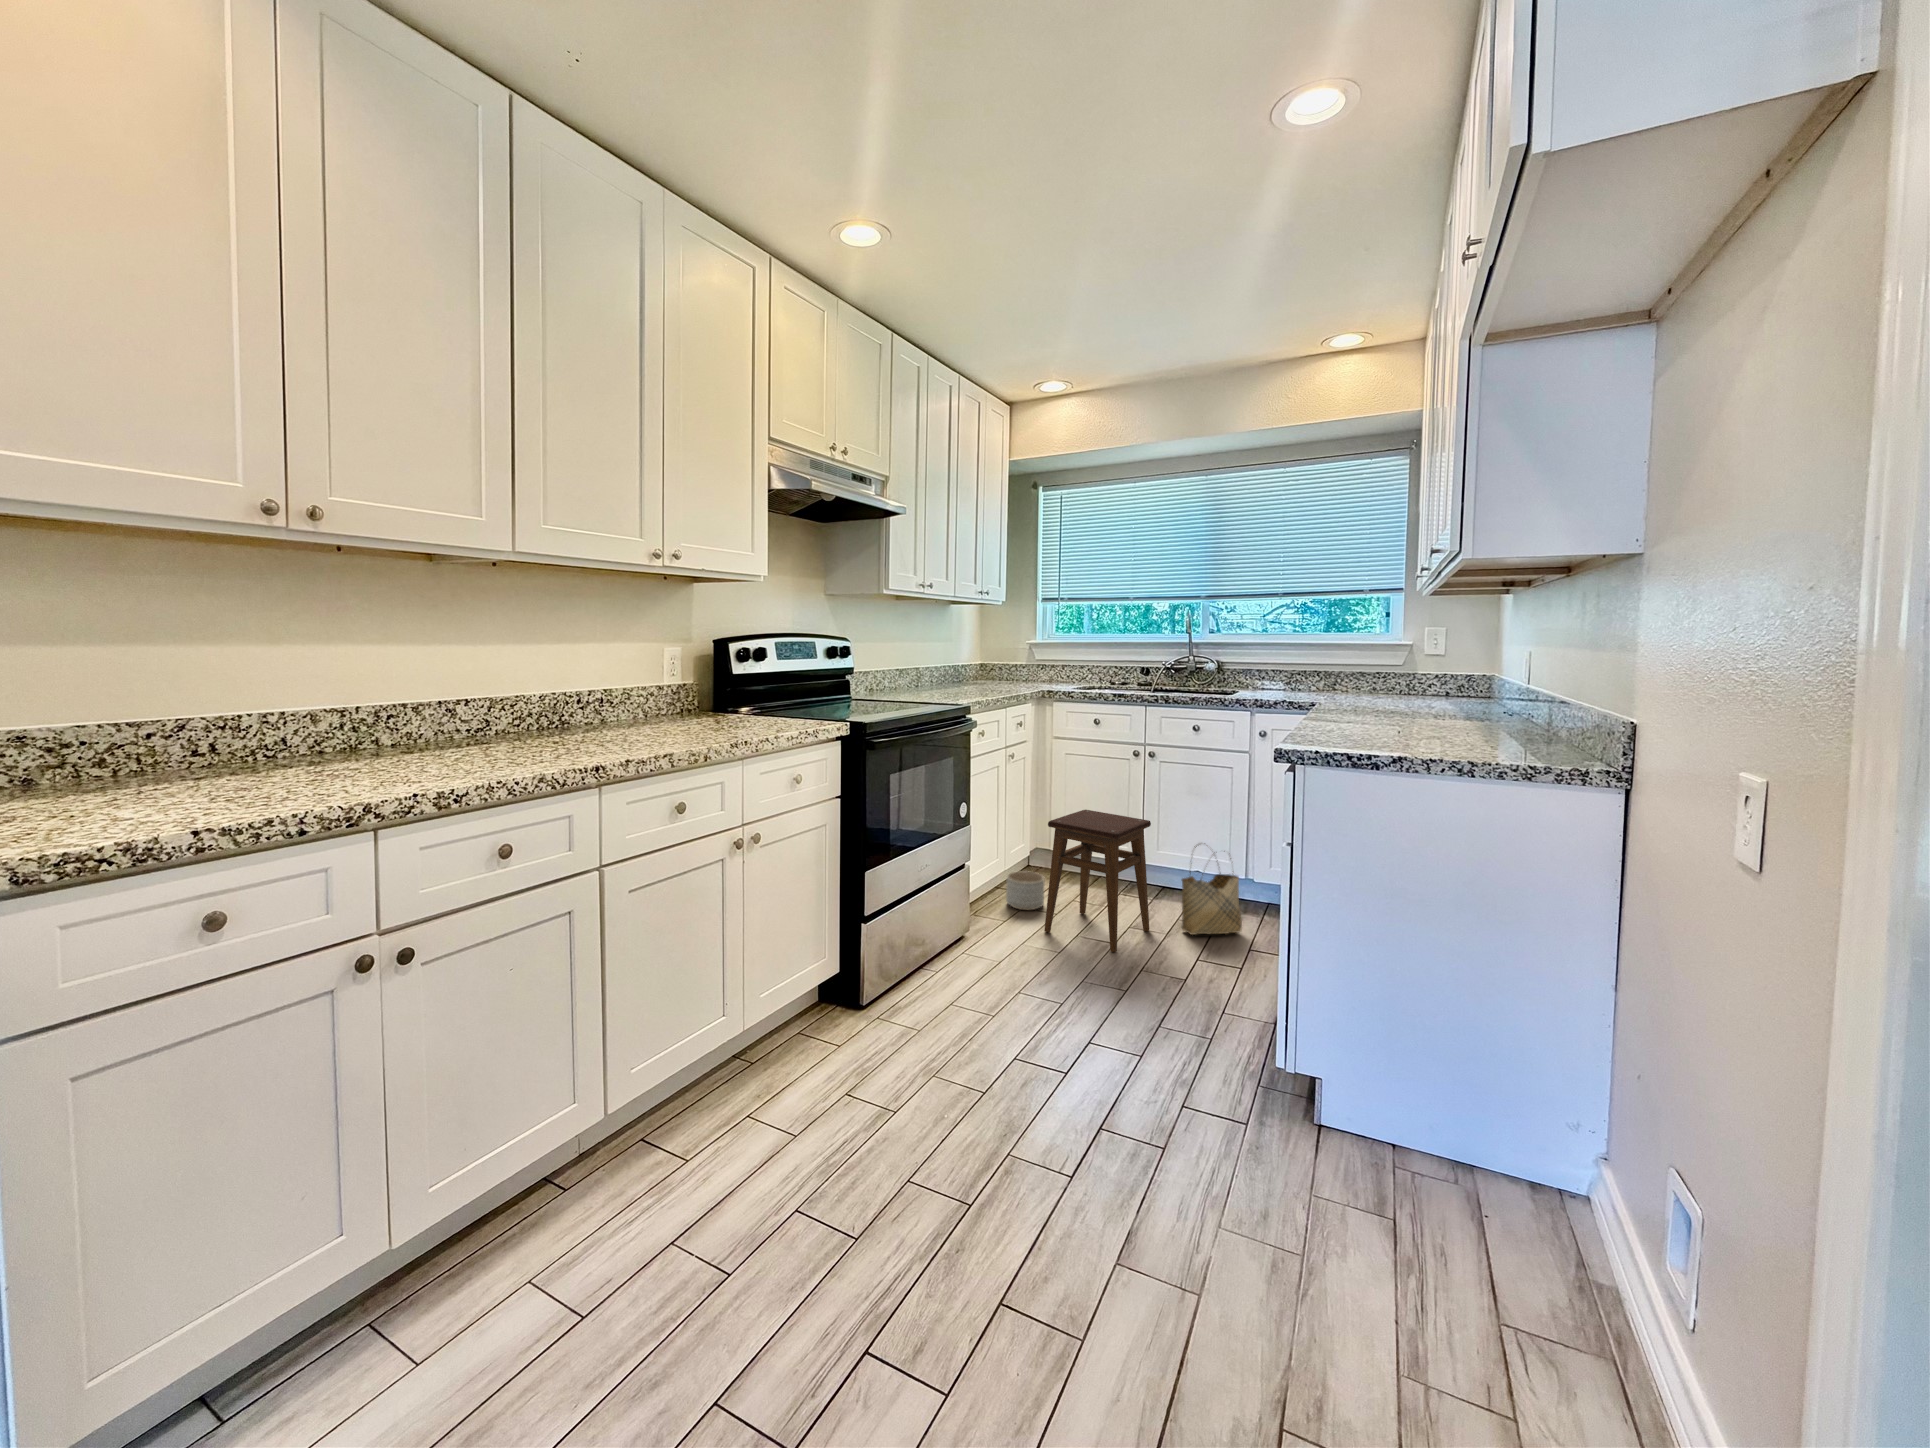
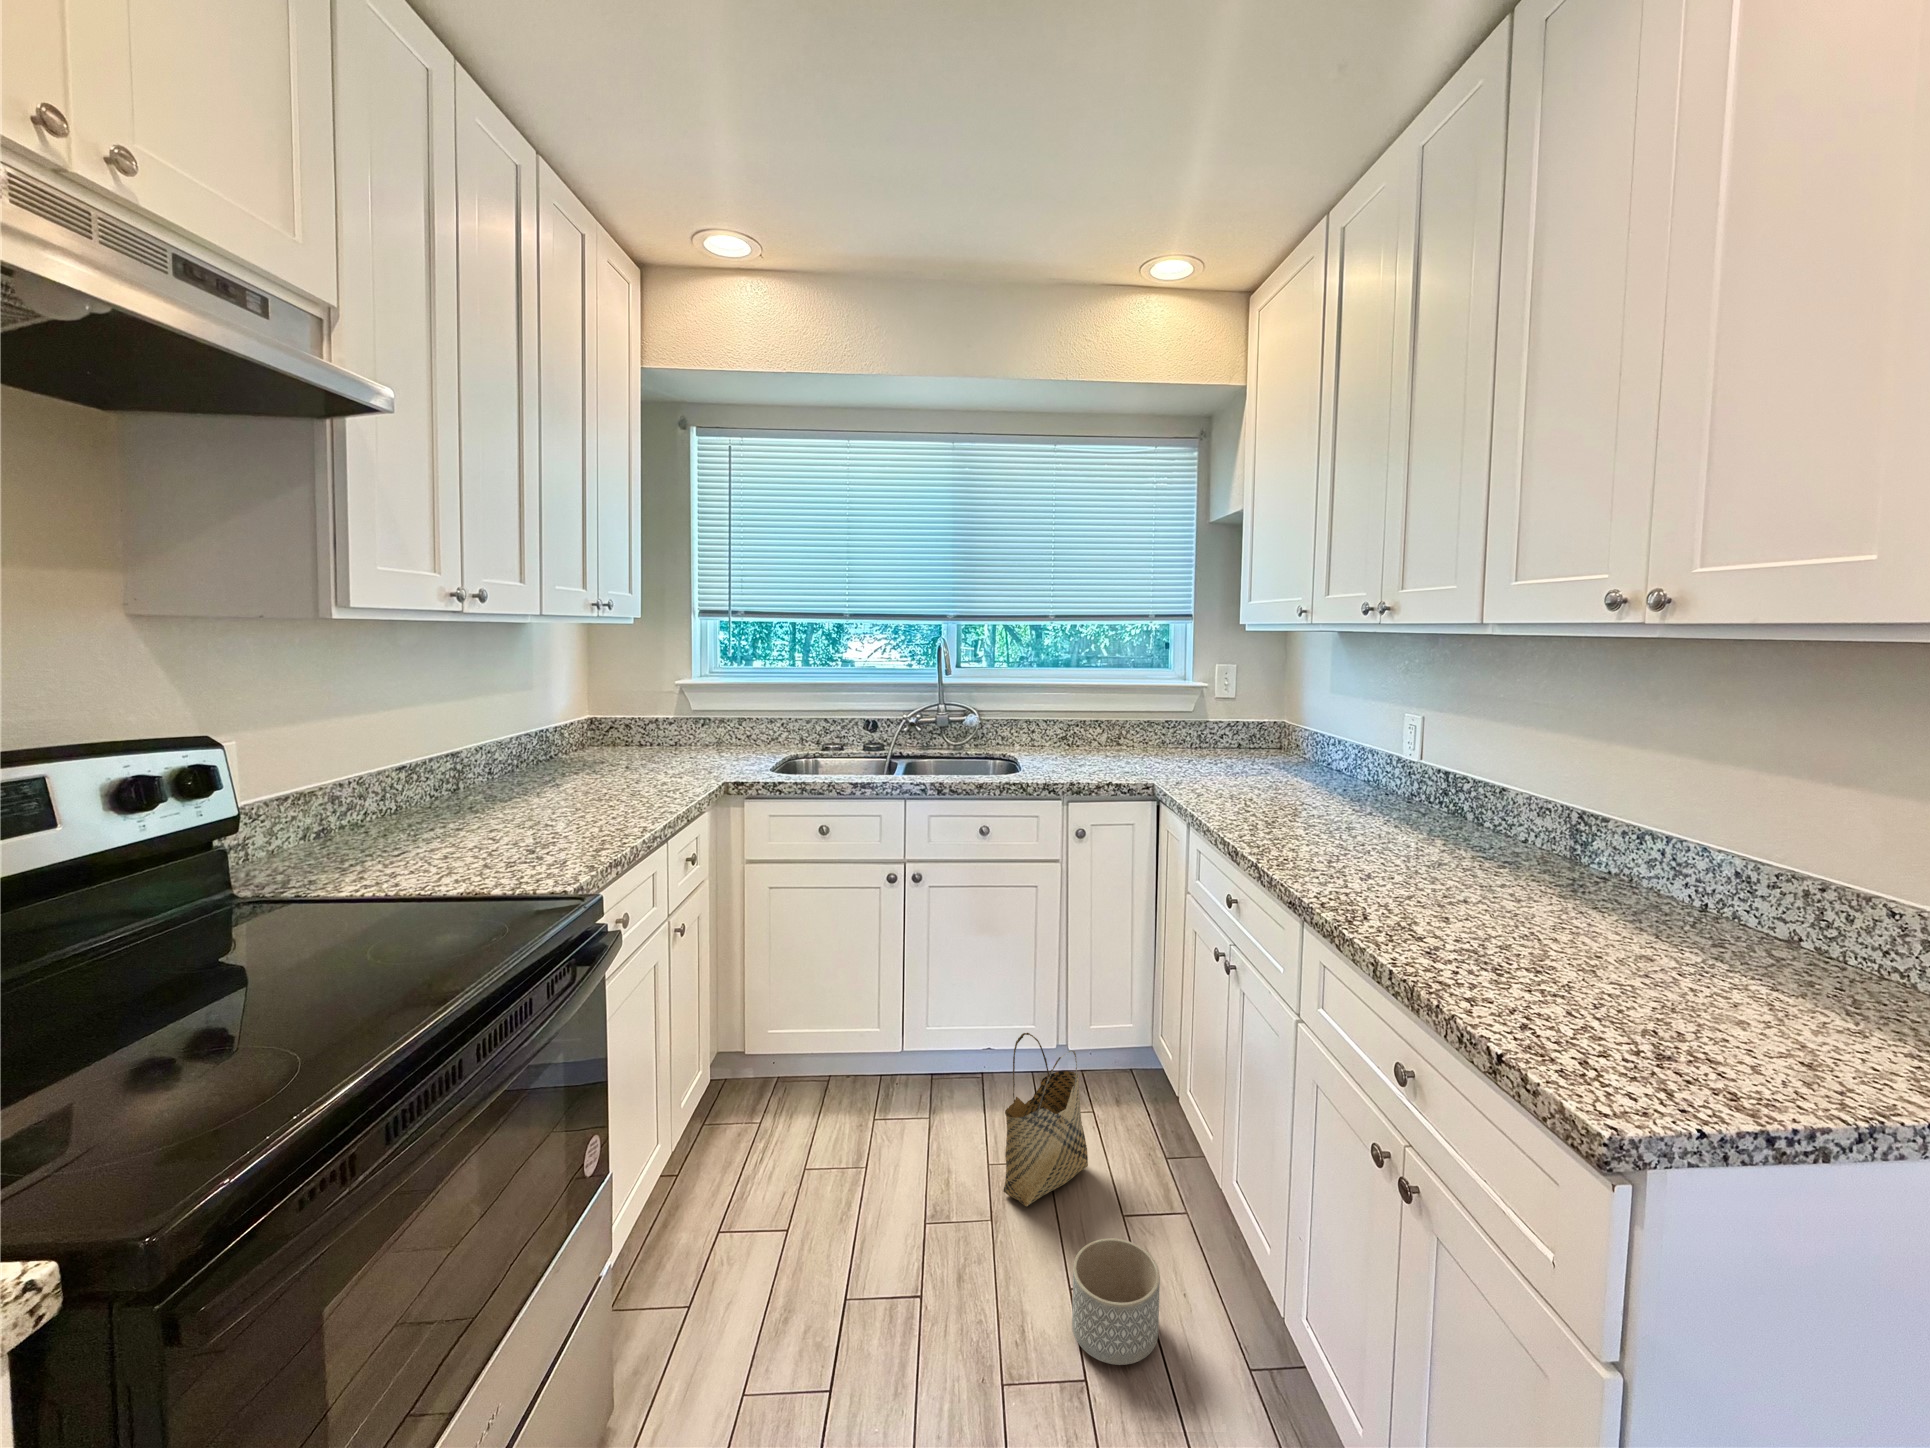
stool: present [1044,810,1151,952] -> none [776,1019,957,1325]
planter: present [1006,871,1044,910] -> present [1072,1238,1160,1365]

